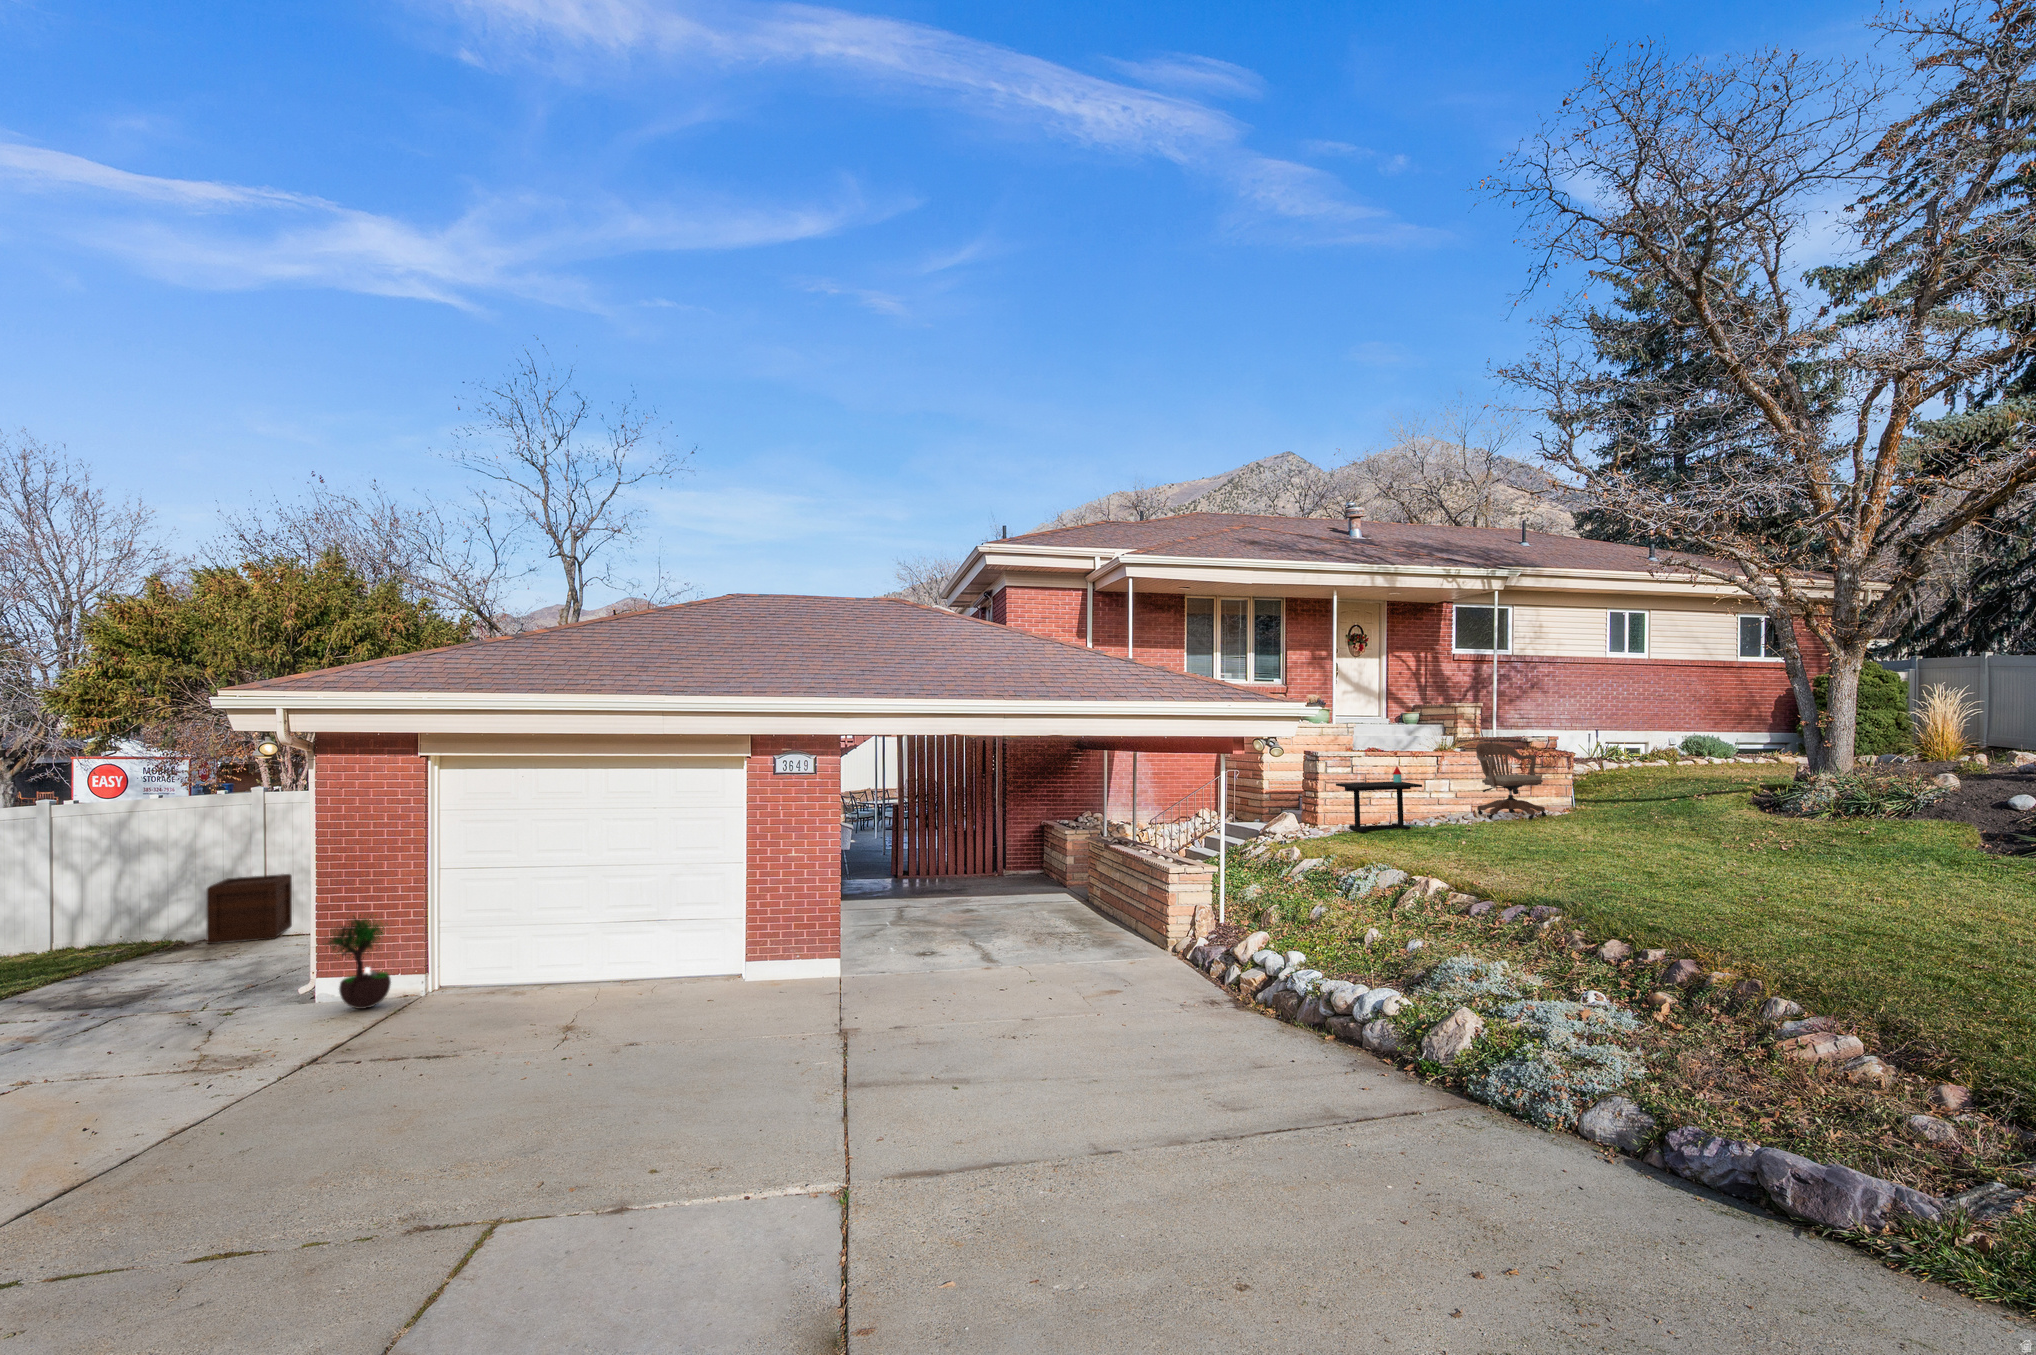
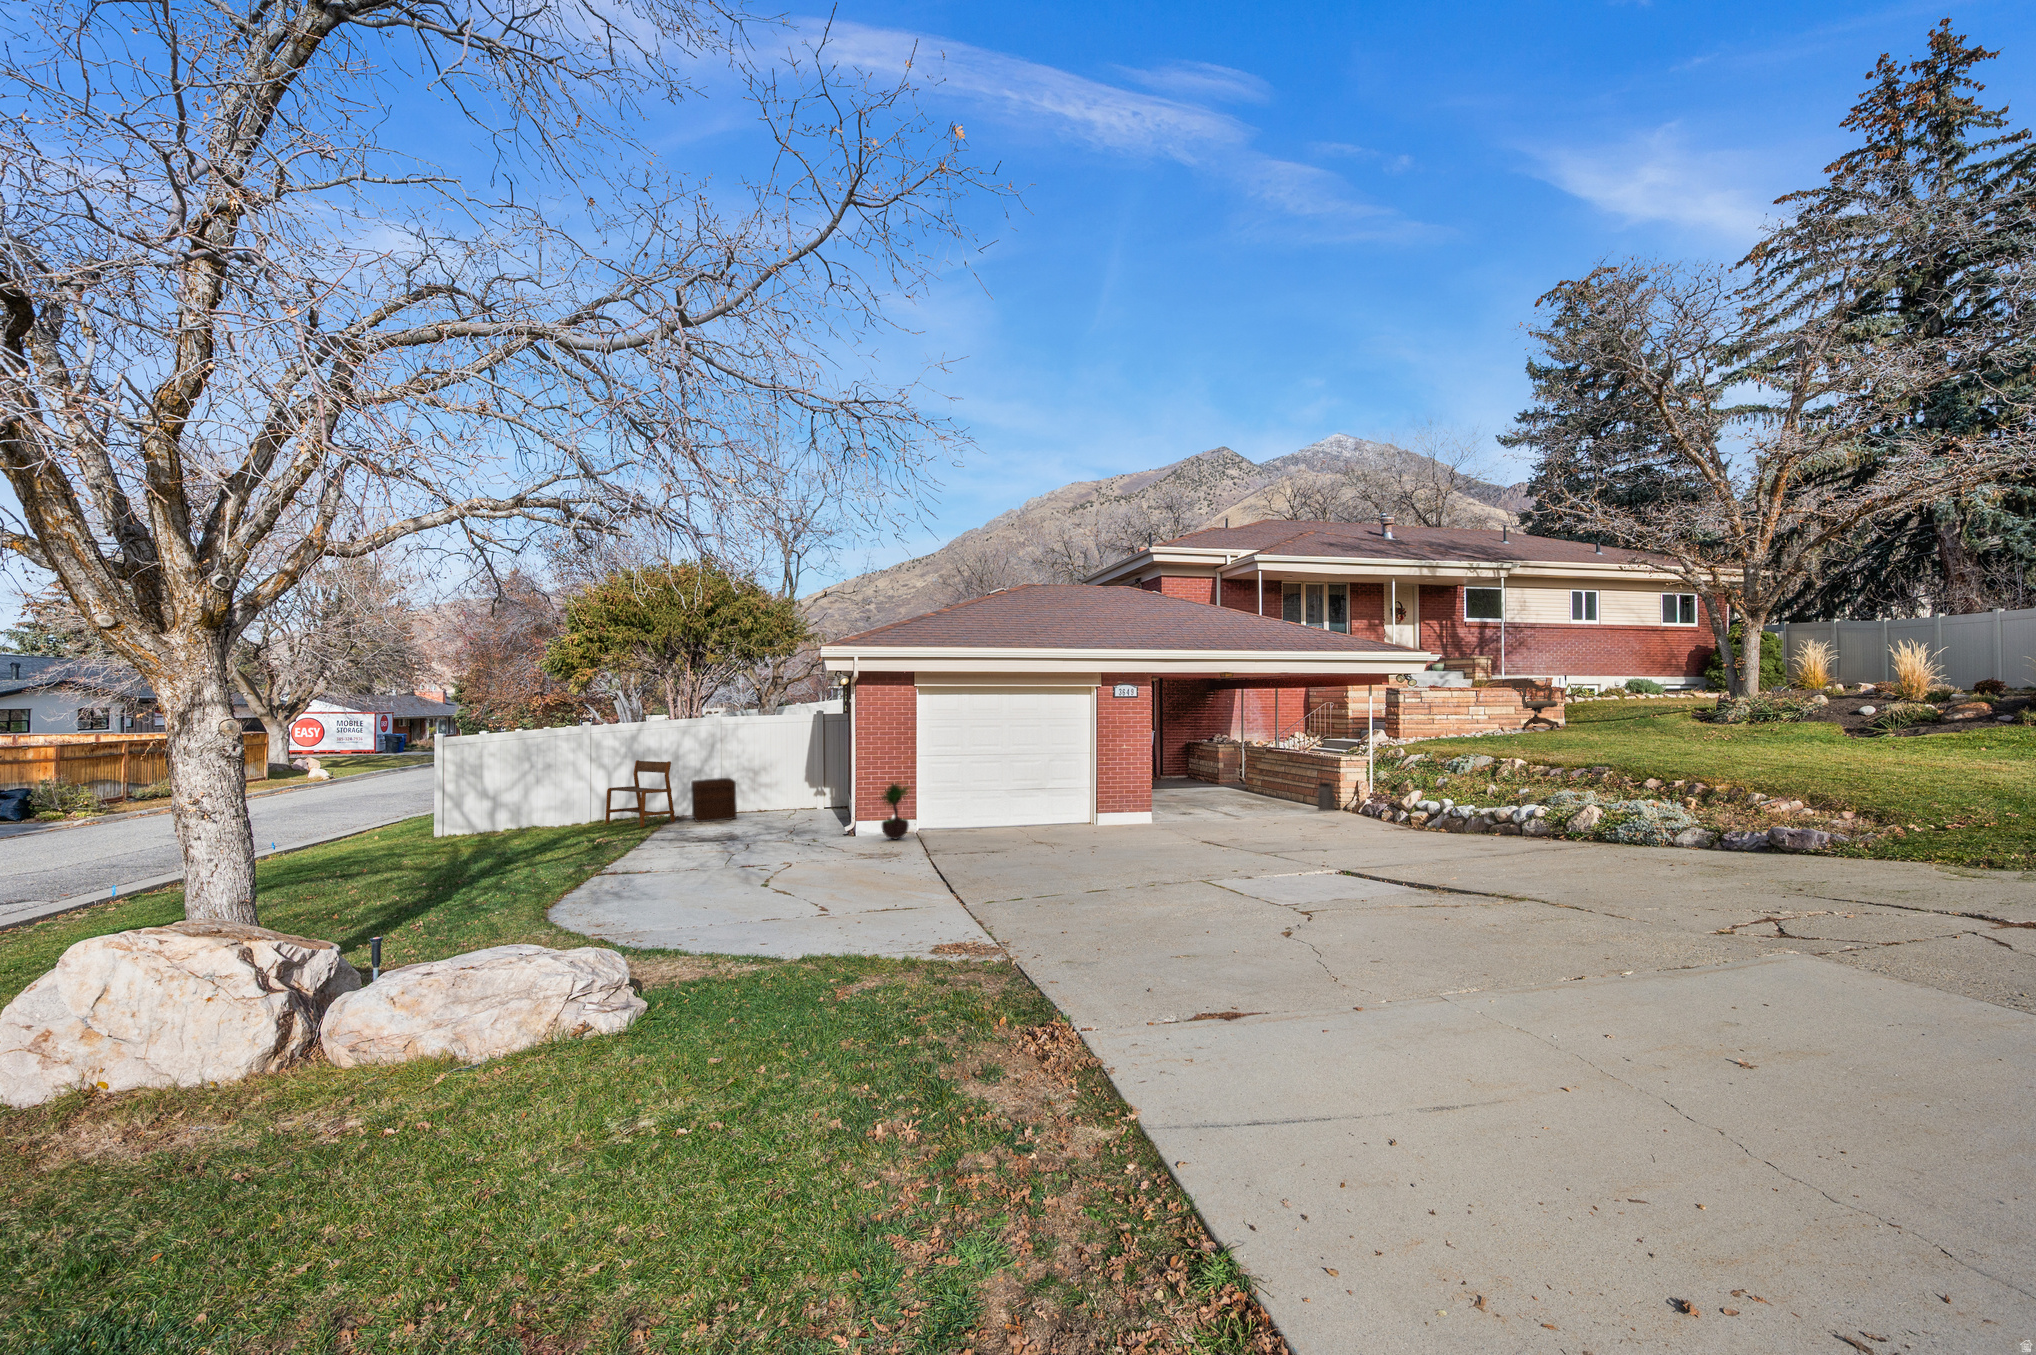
side table: present [1336,766,1422,832] -> none [1421,696,1482,739]
bench: none [90,846,184,953] -> present [605,760,675,827]
watering can: none [1104,903,1161,960] -> present [1316,780,1336,811]

